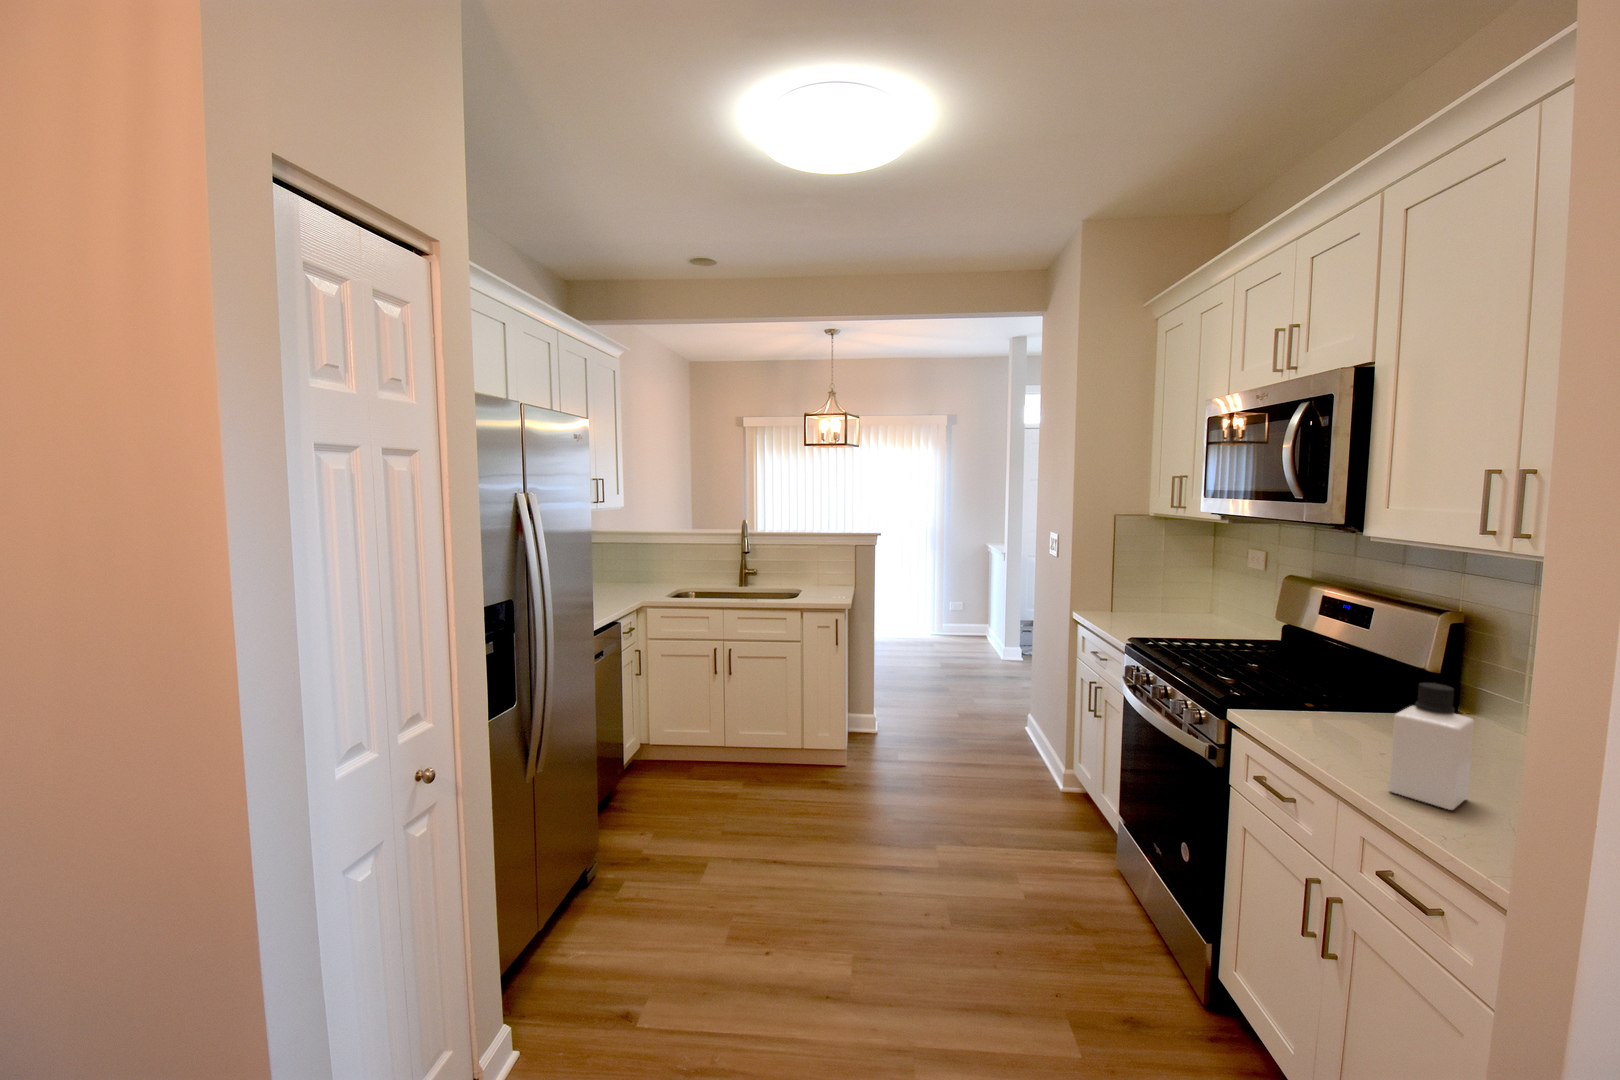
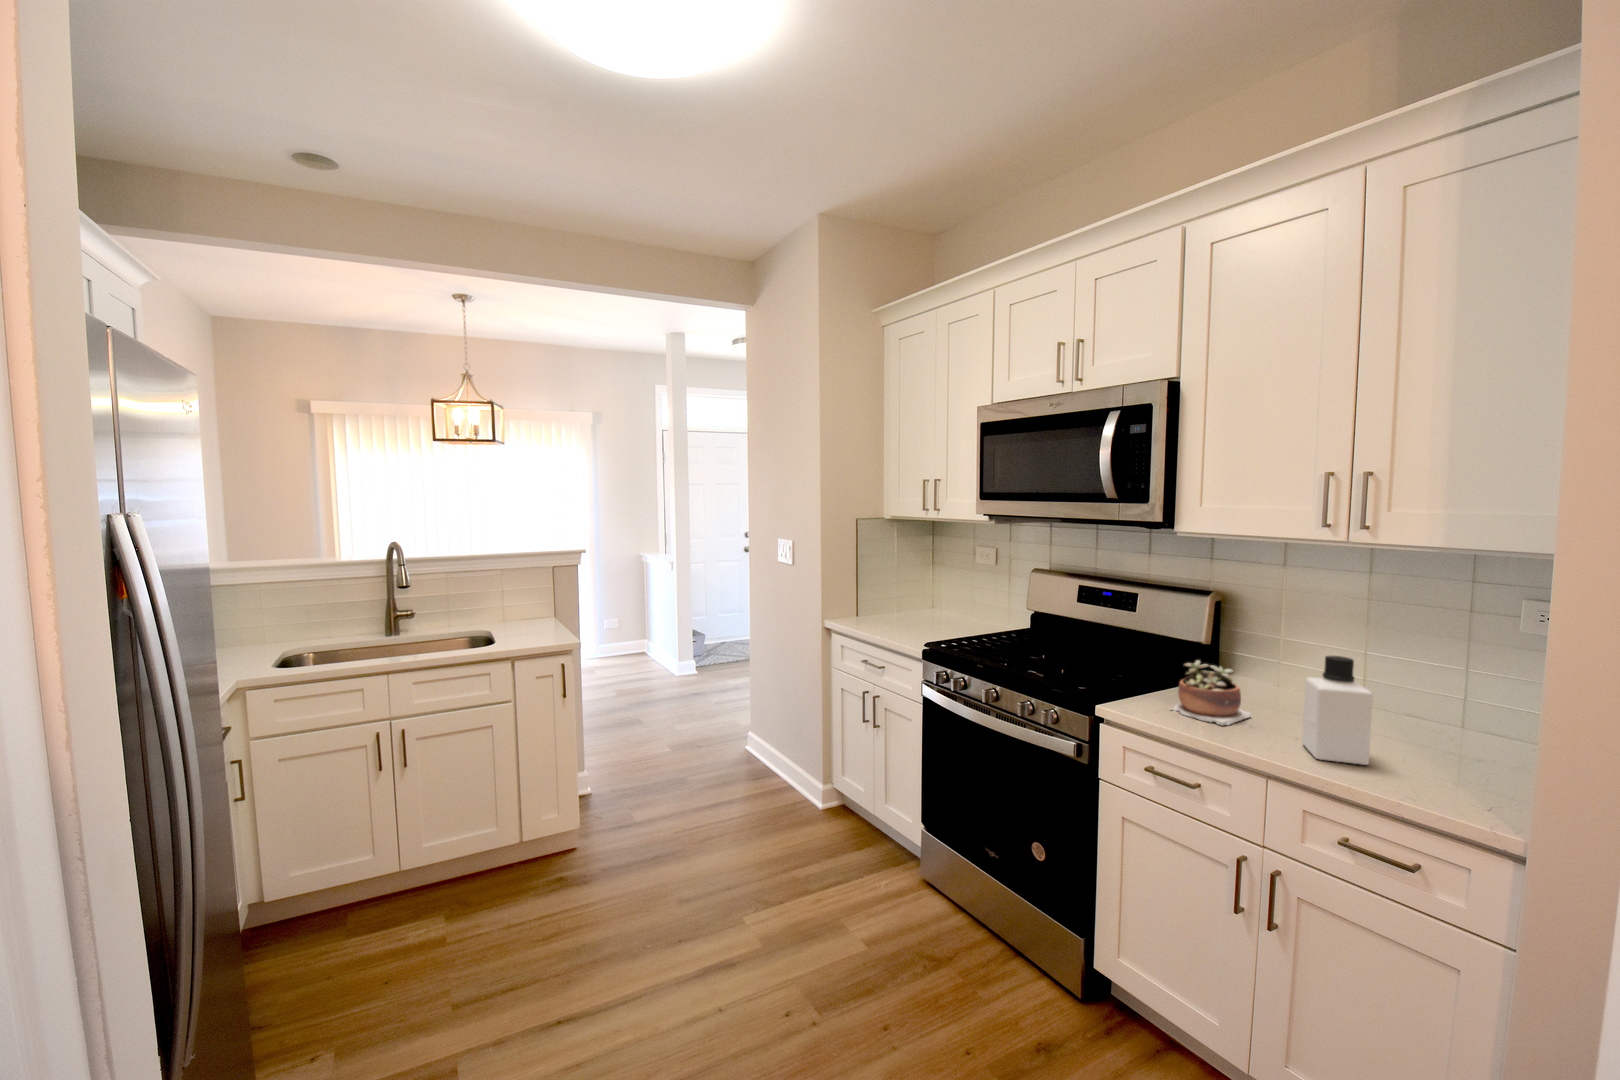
succulent plant: none [1295,680,1398,750] -> present [1173,660,1251,726]

